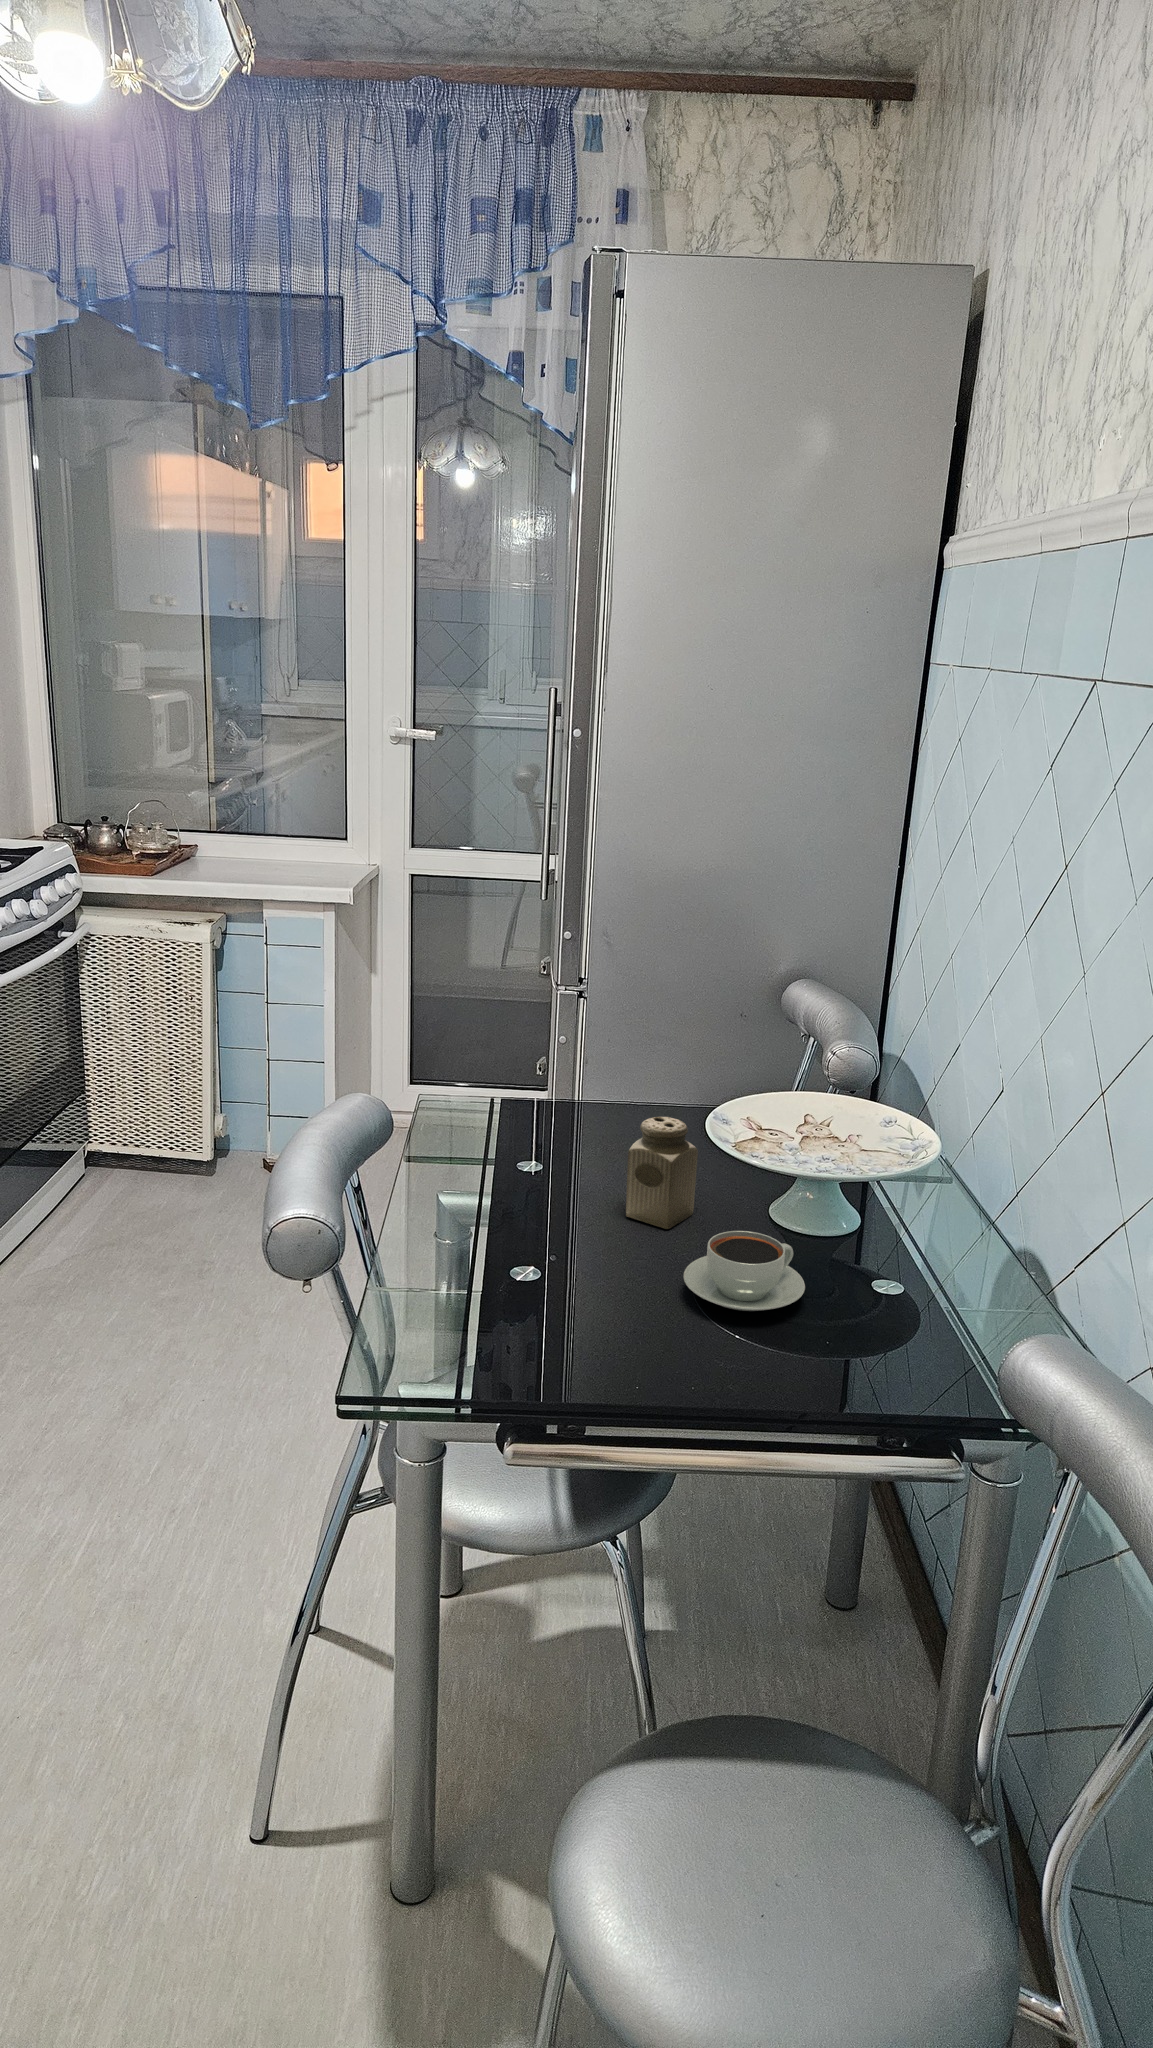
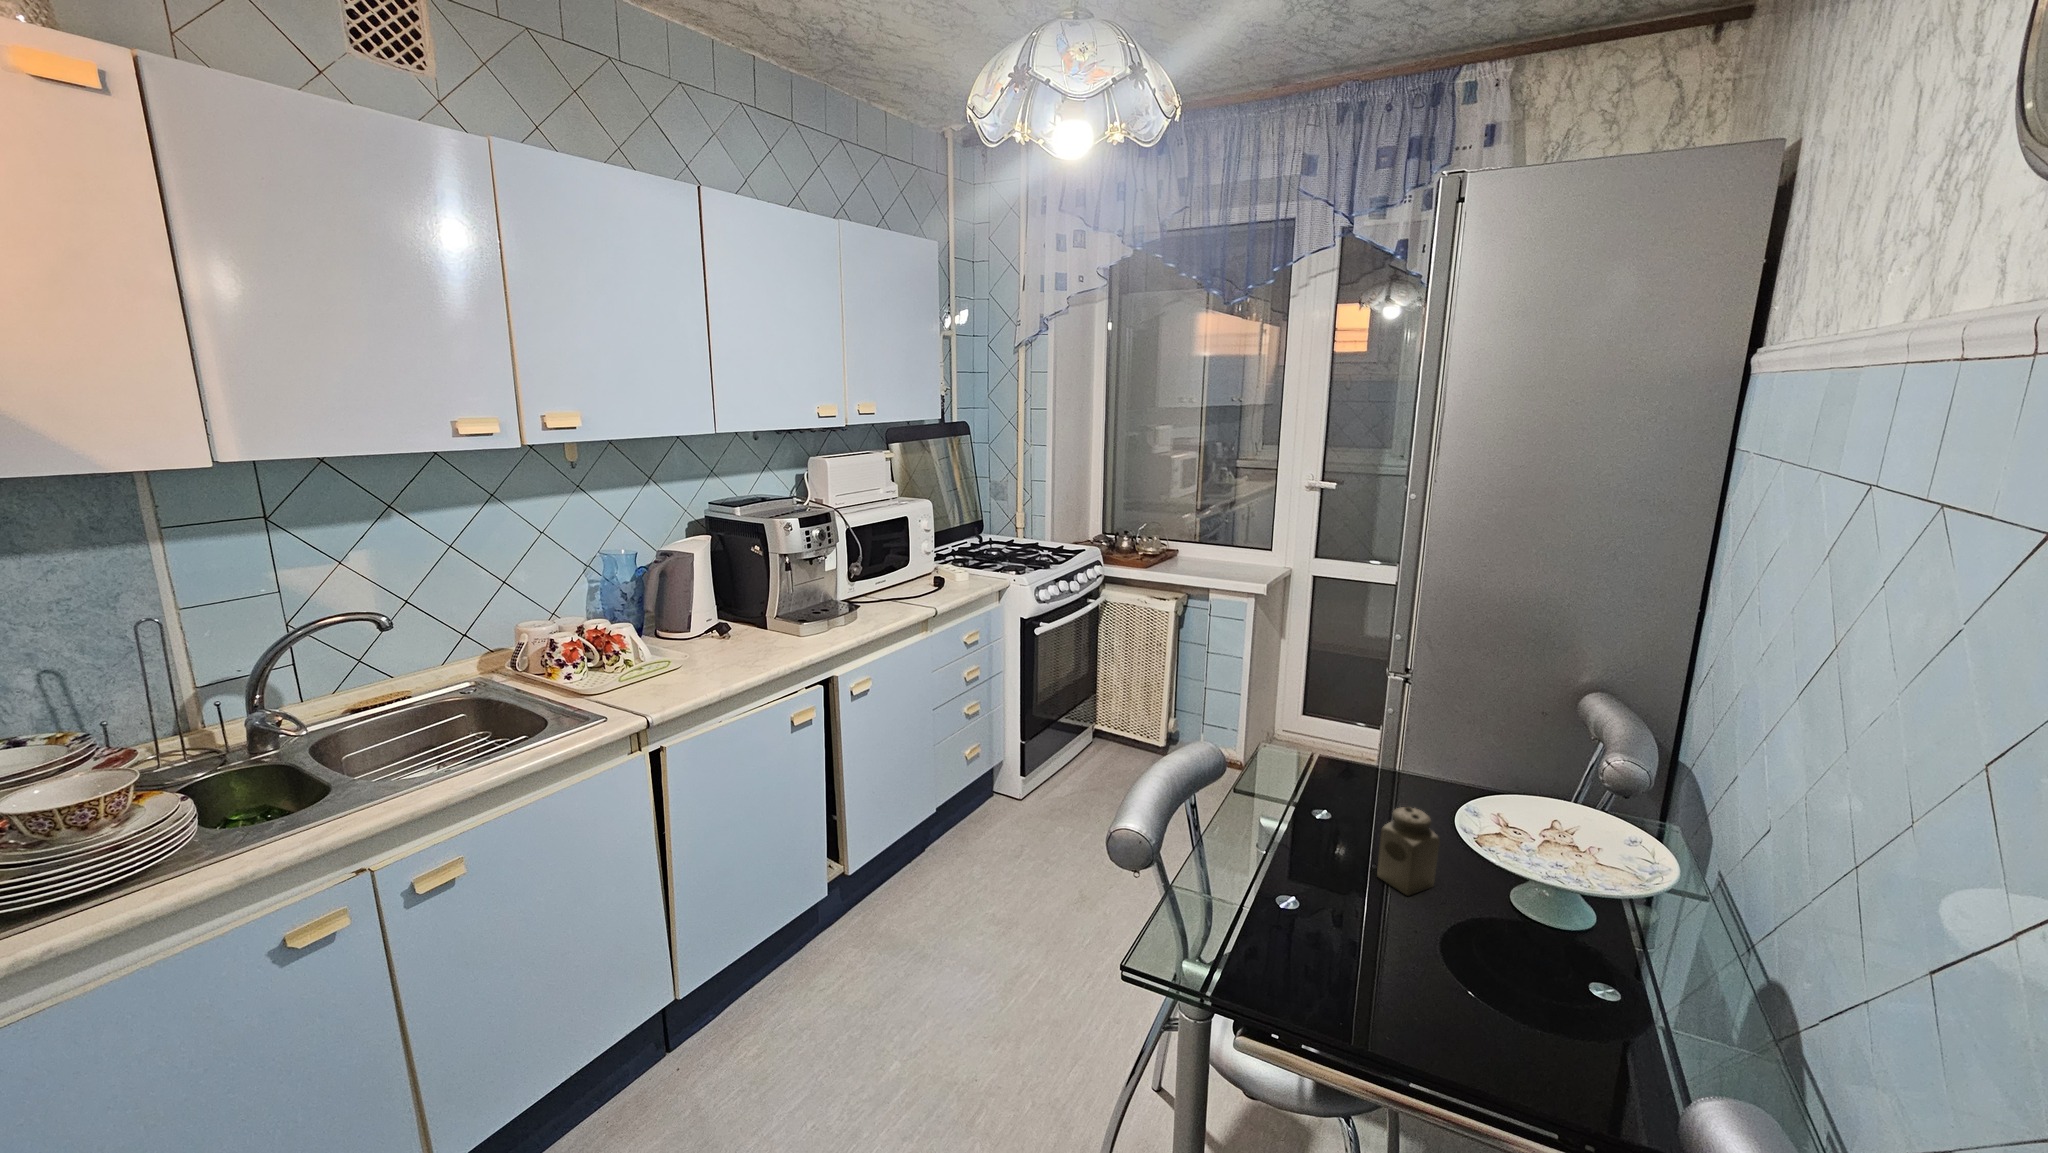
coffee cup: present [684,1231,805,1311] -> none [1404,918,1512,998]

